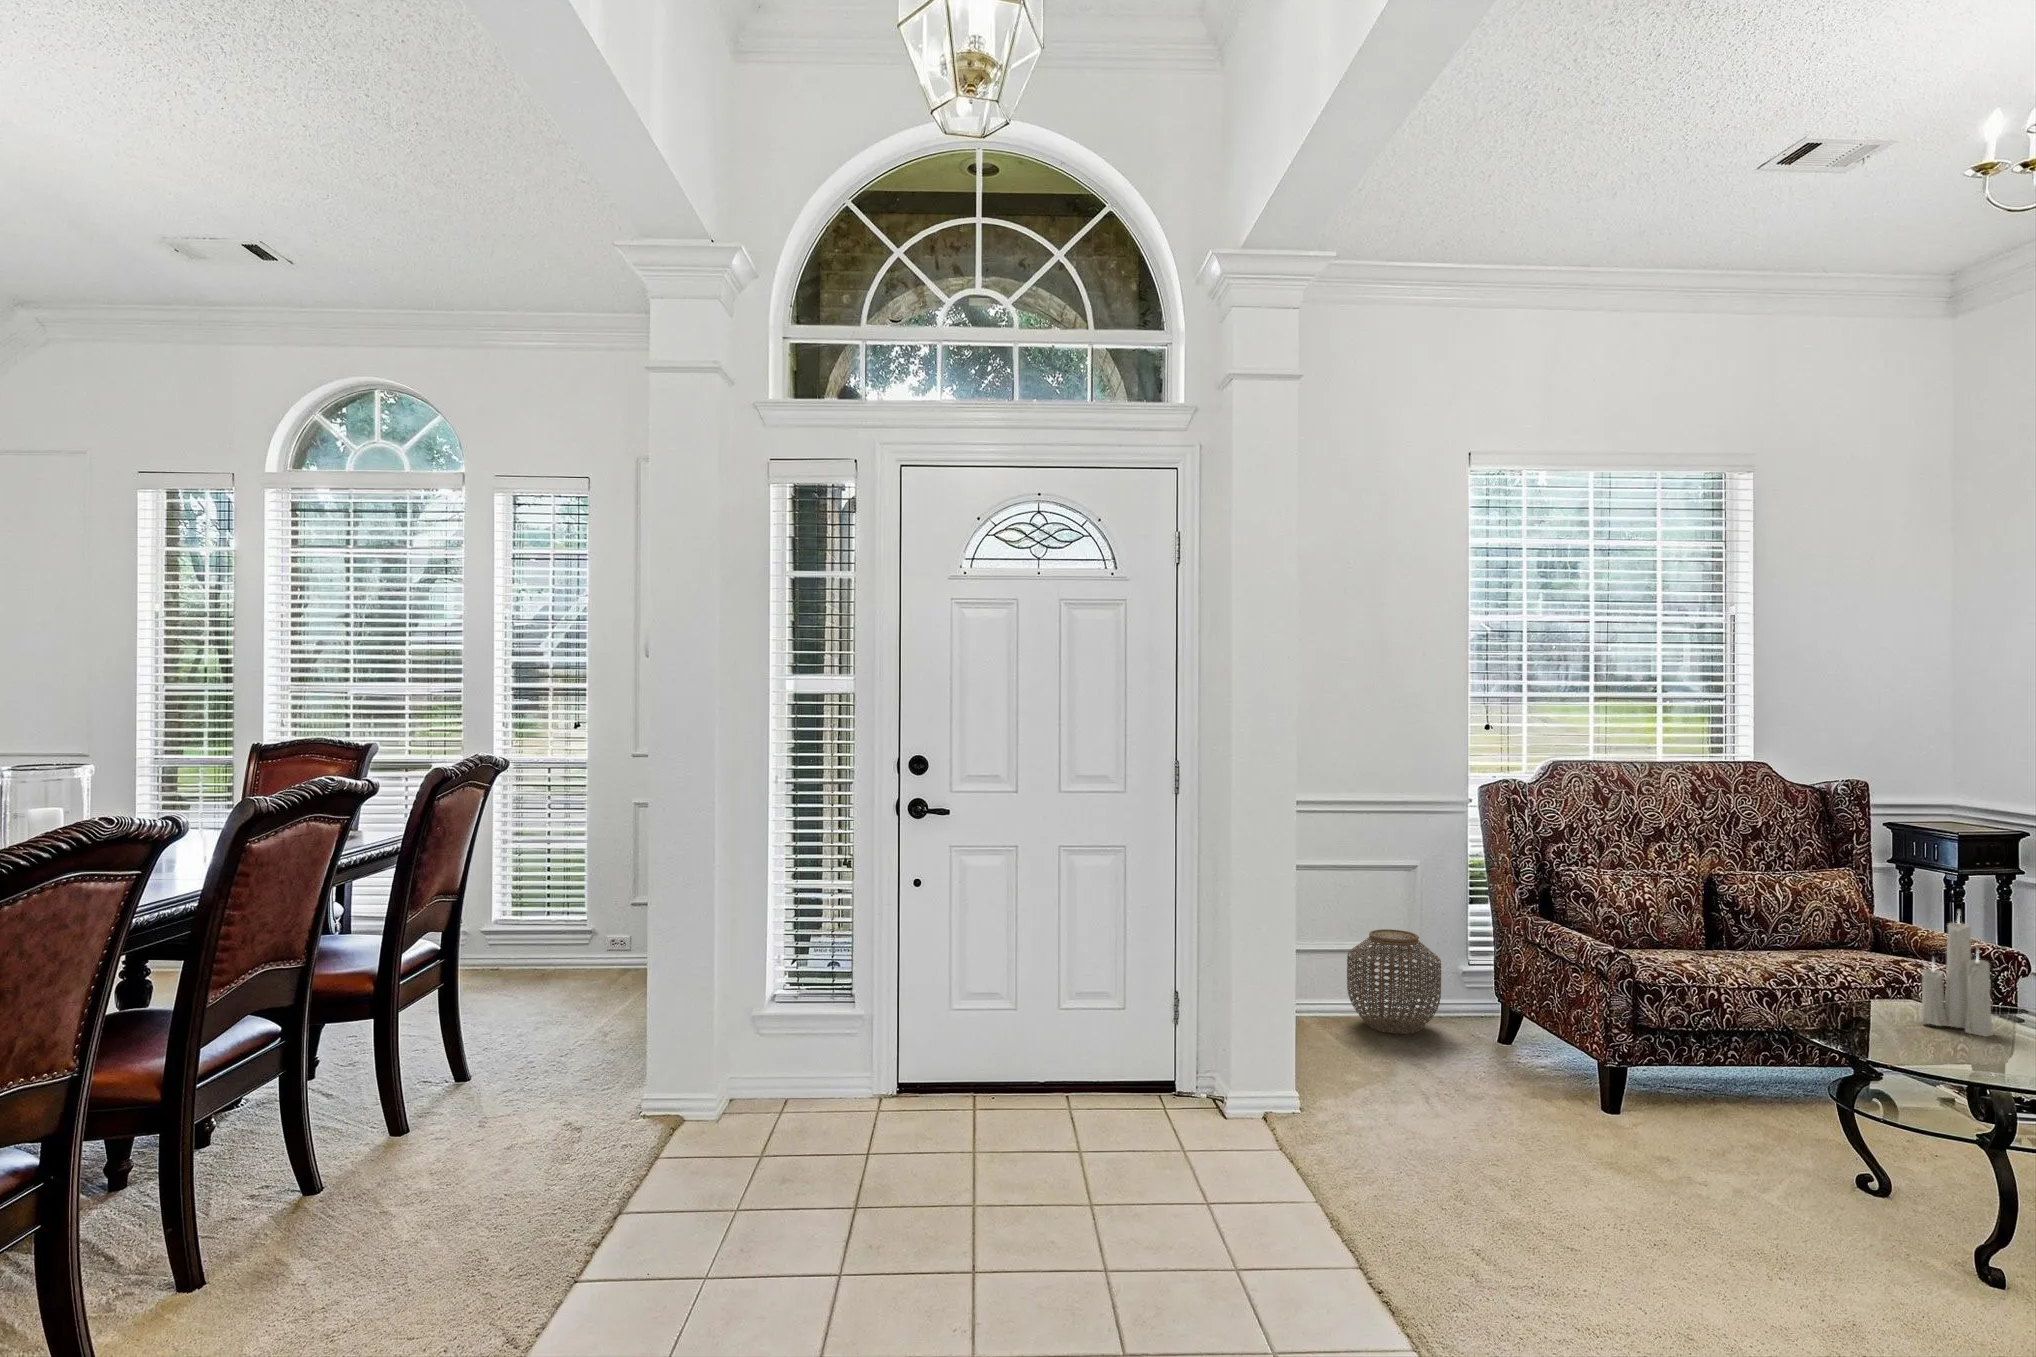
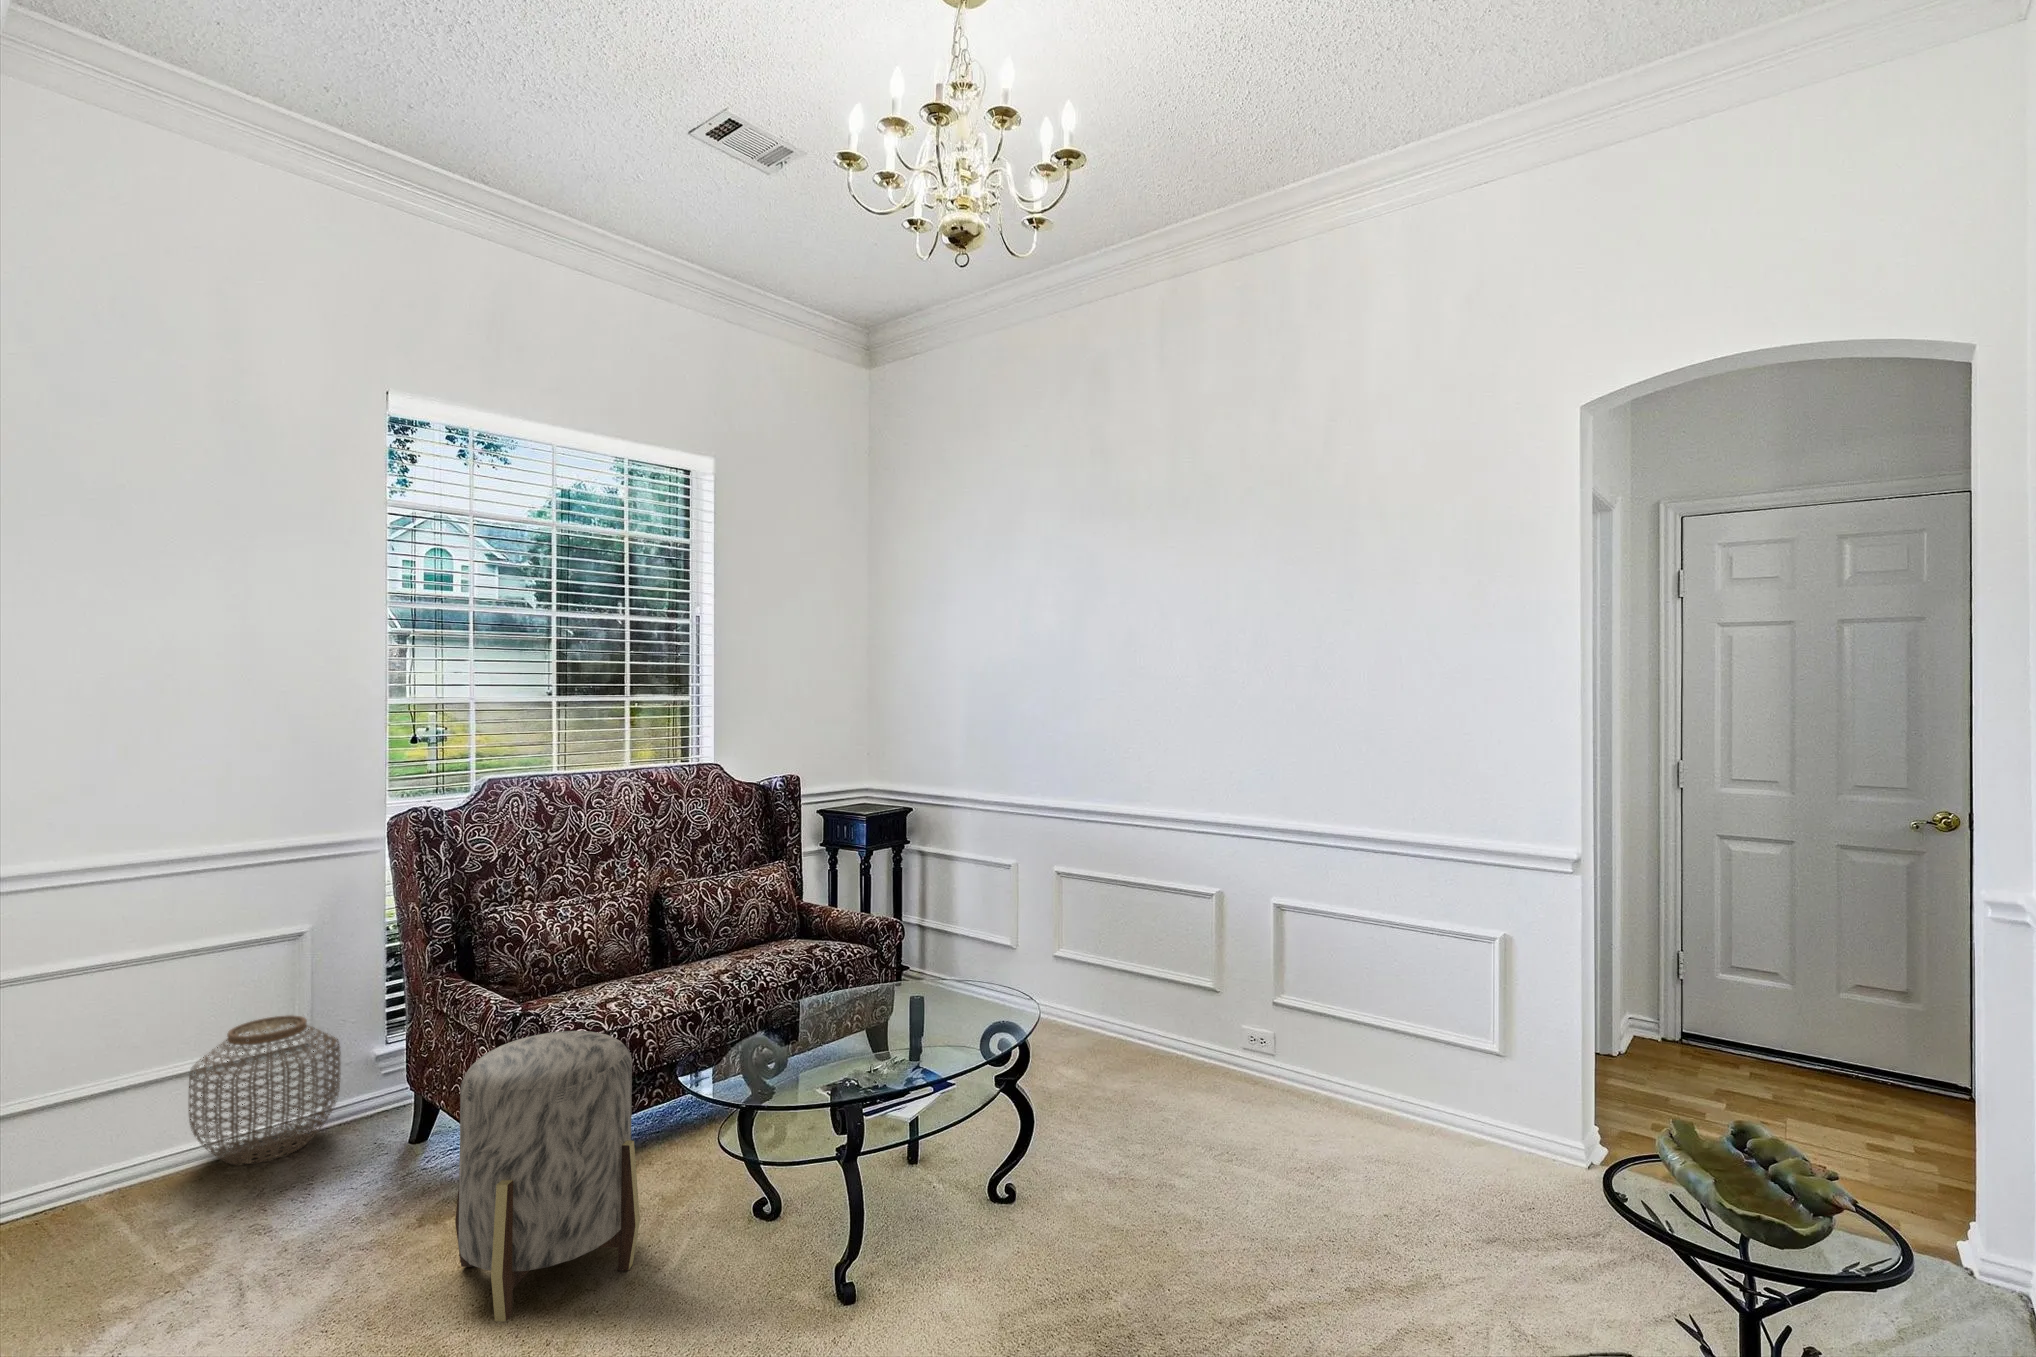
candle: present [1919,915,1994,1036] -> none [818,900,876,1030]
ottoman: none [1573,968,1737,1178] -> present [455,1031,640,1322]

